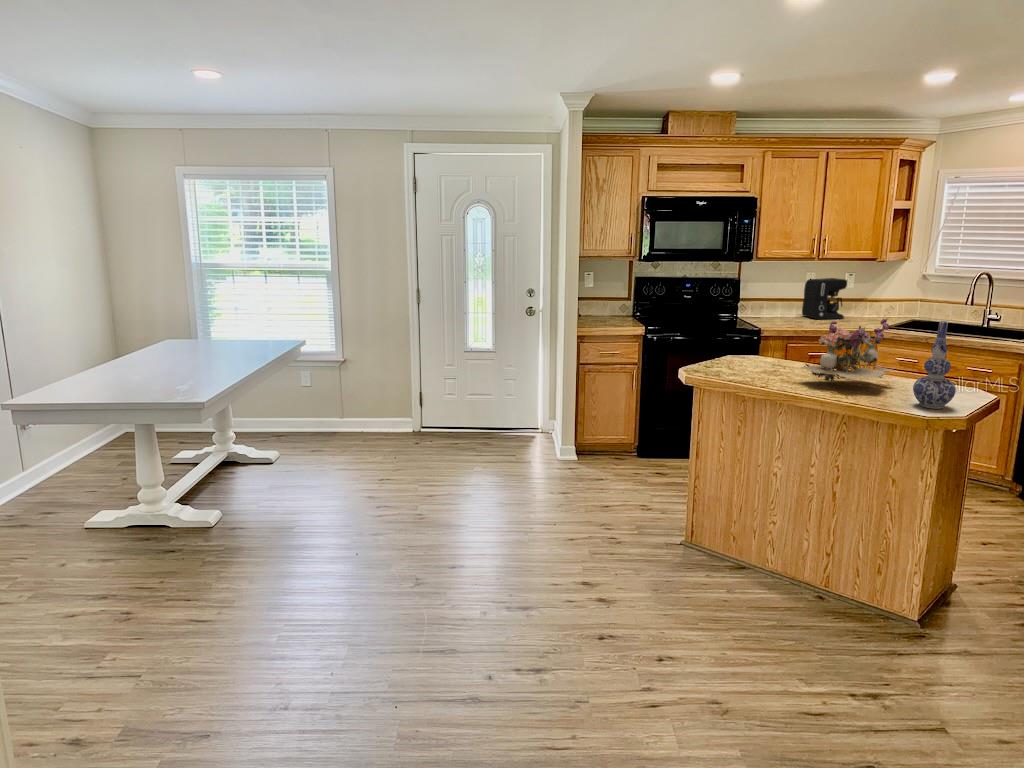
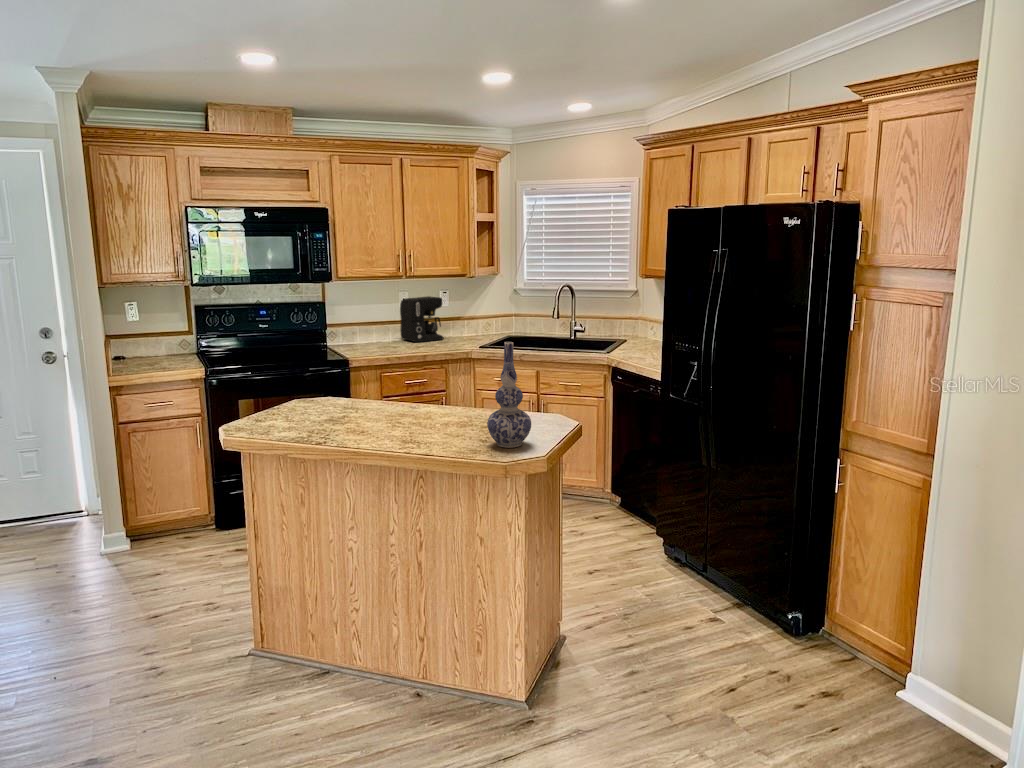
flower arrangement: present [801,317,894,383] -> none [363,340,472,427]

